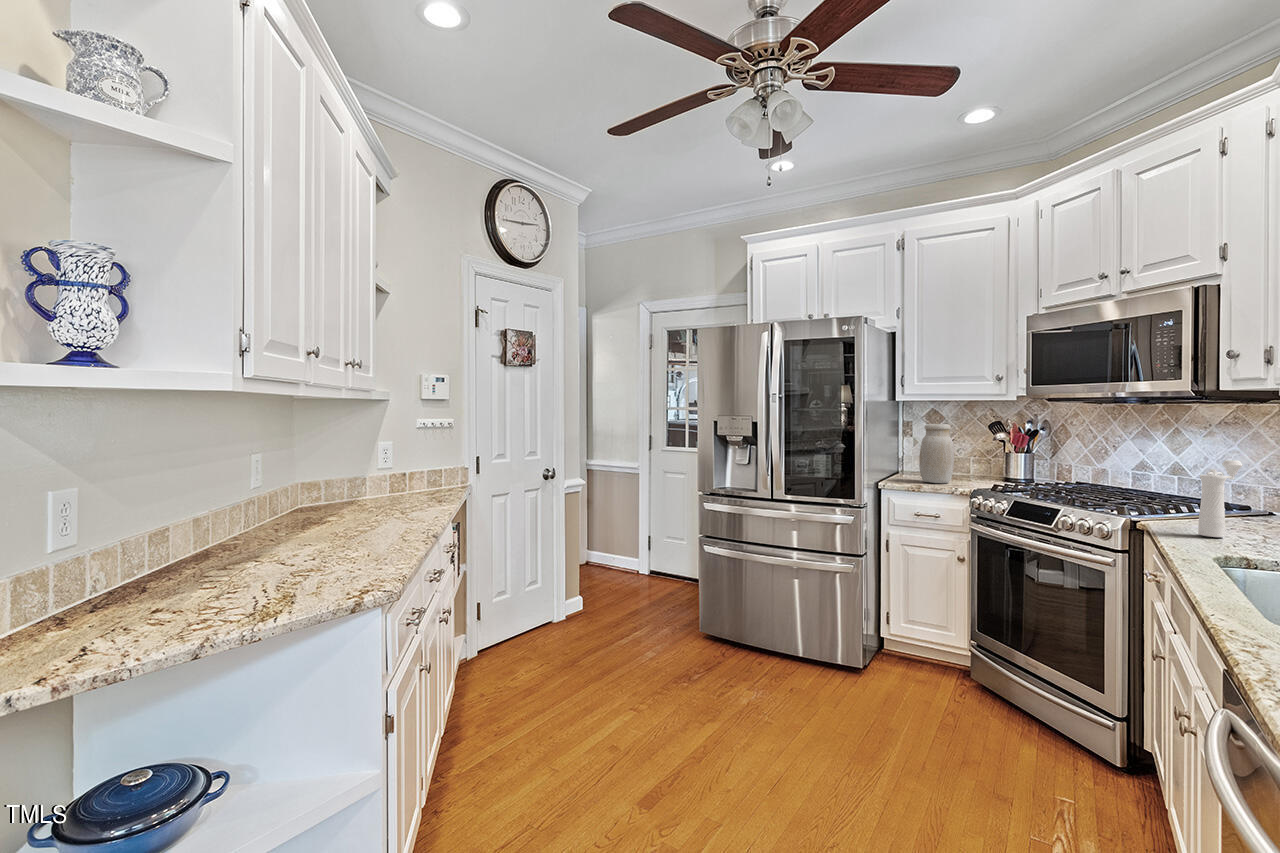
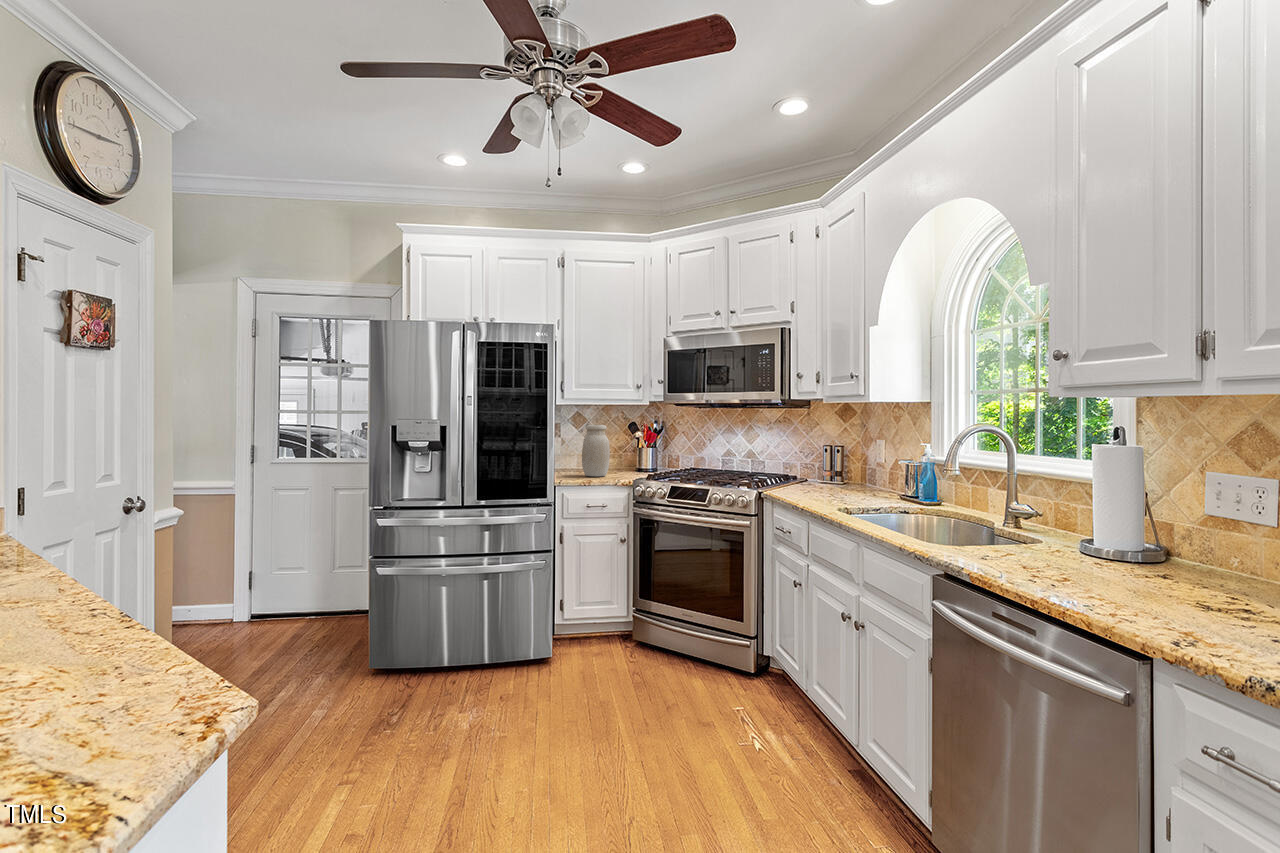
pepper mill: present [1198,460,1243,537] -> none [809,448,825,501]

